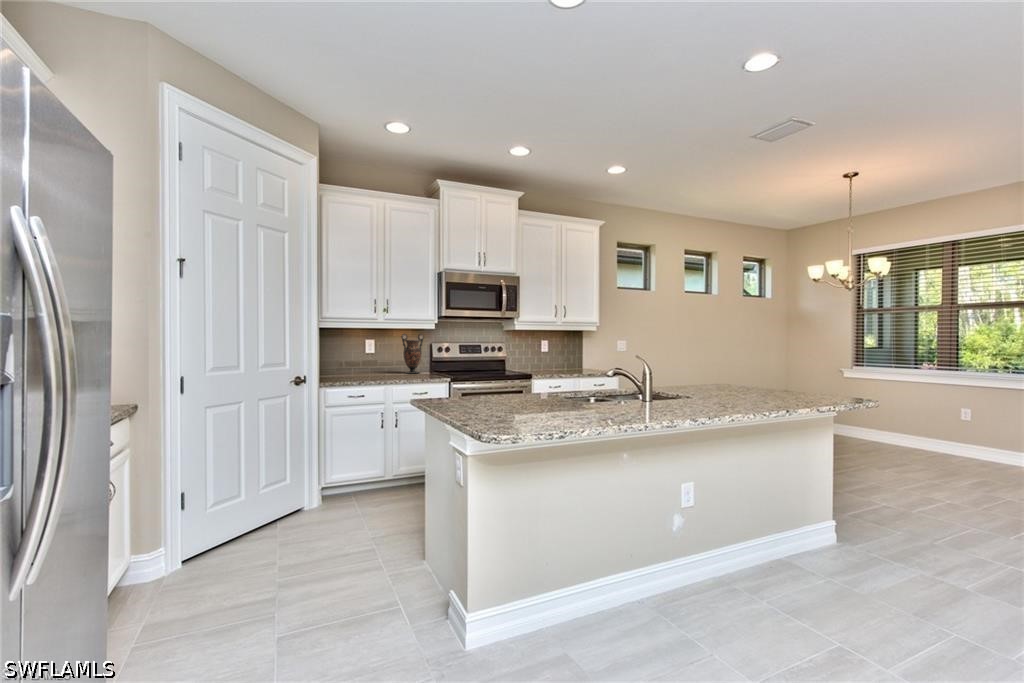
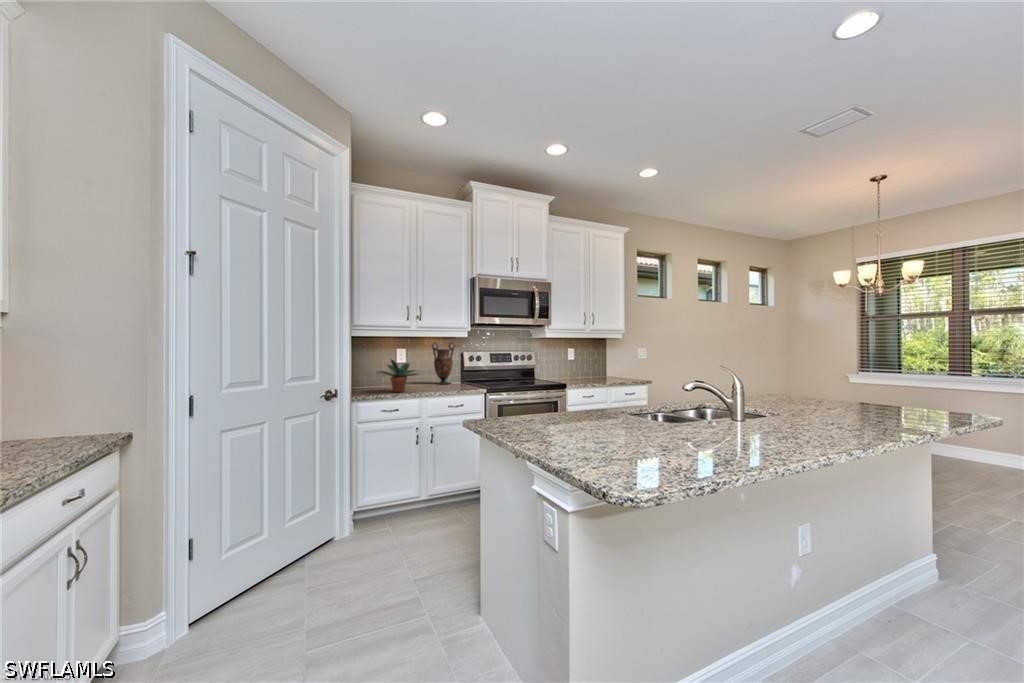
potted plant: none [346,349,386,380] -> present [380,359,418,392]

